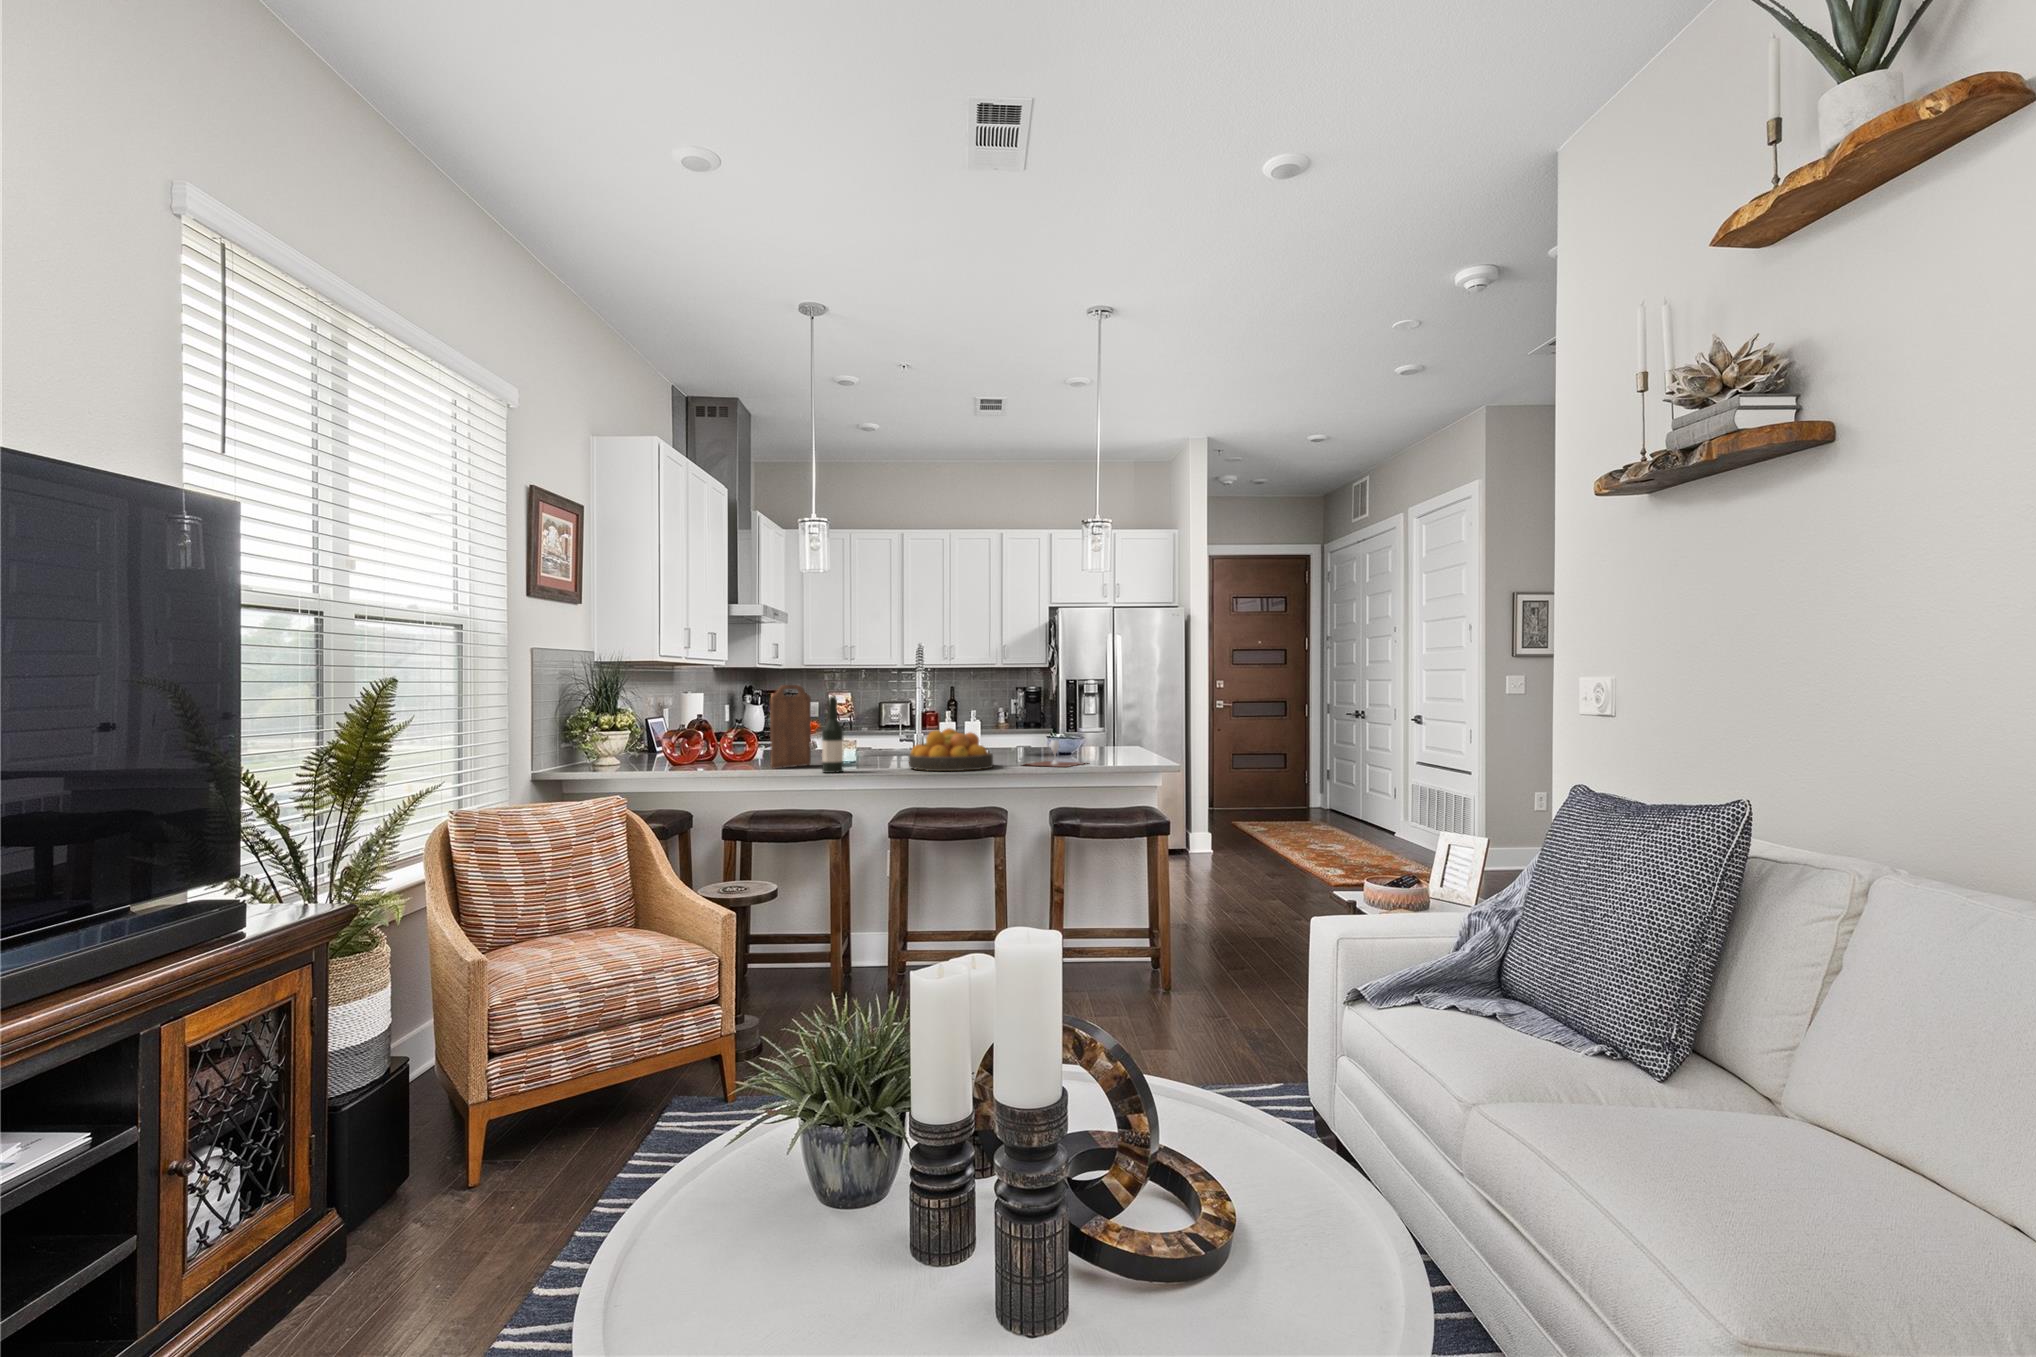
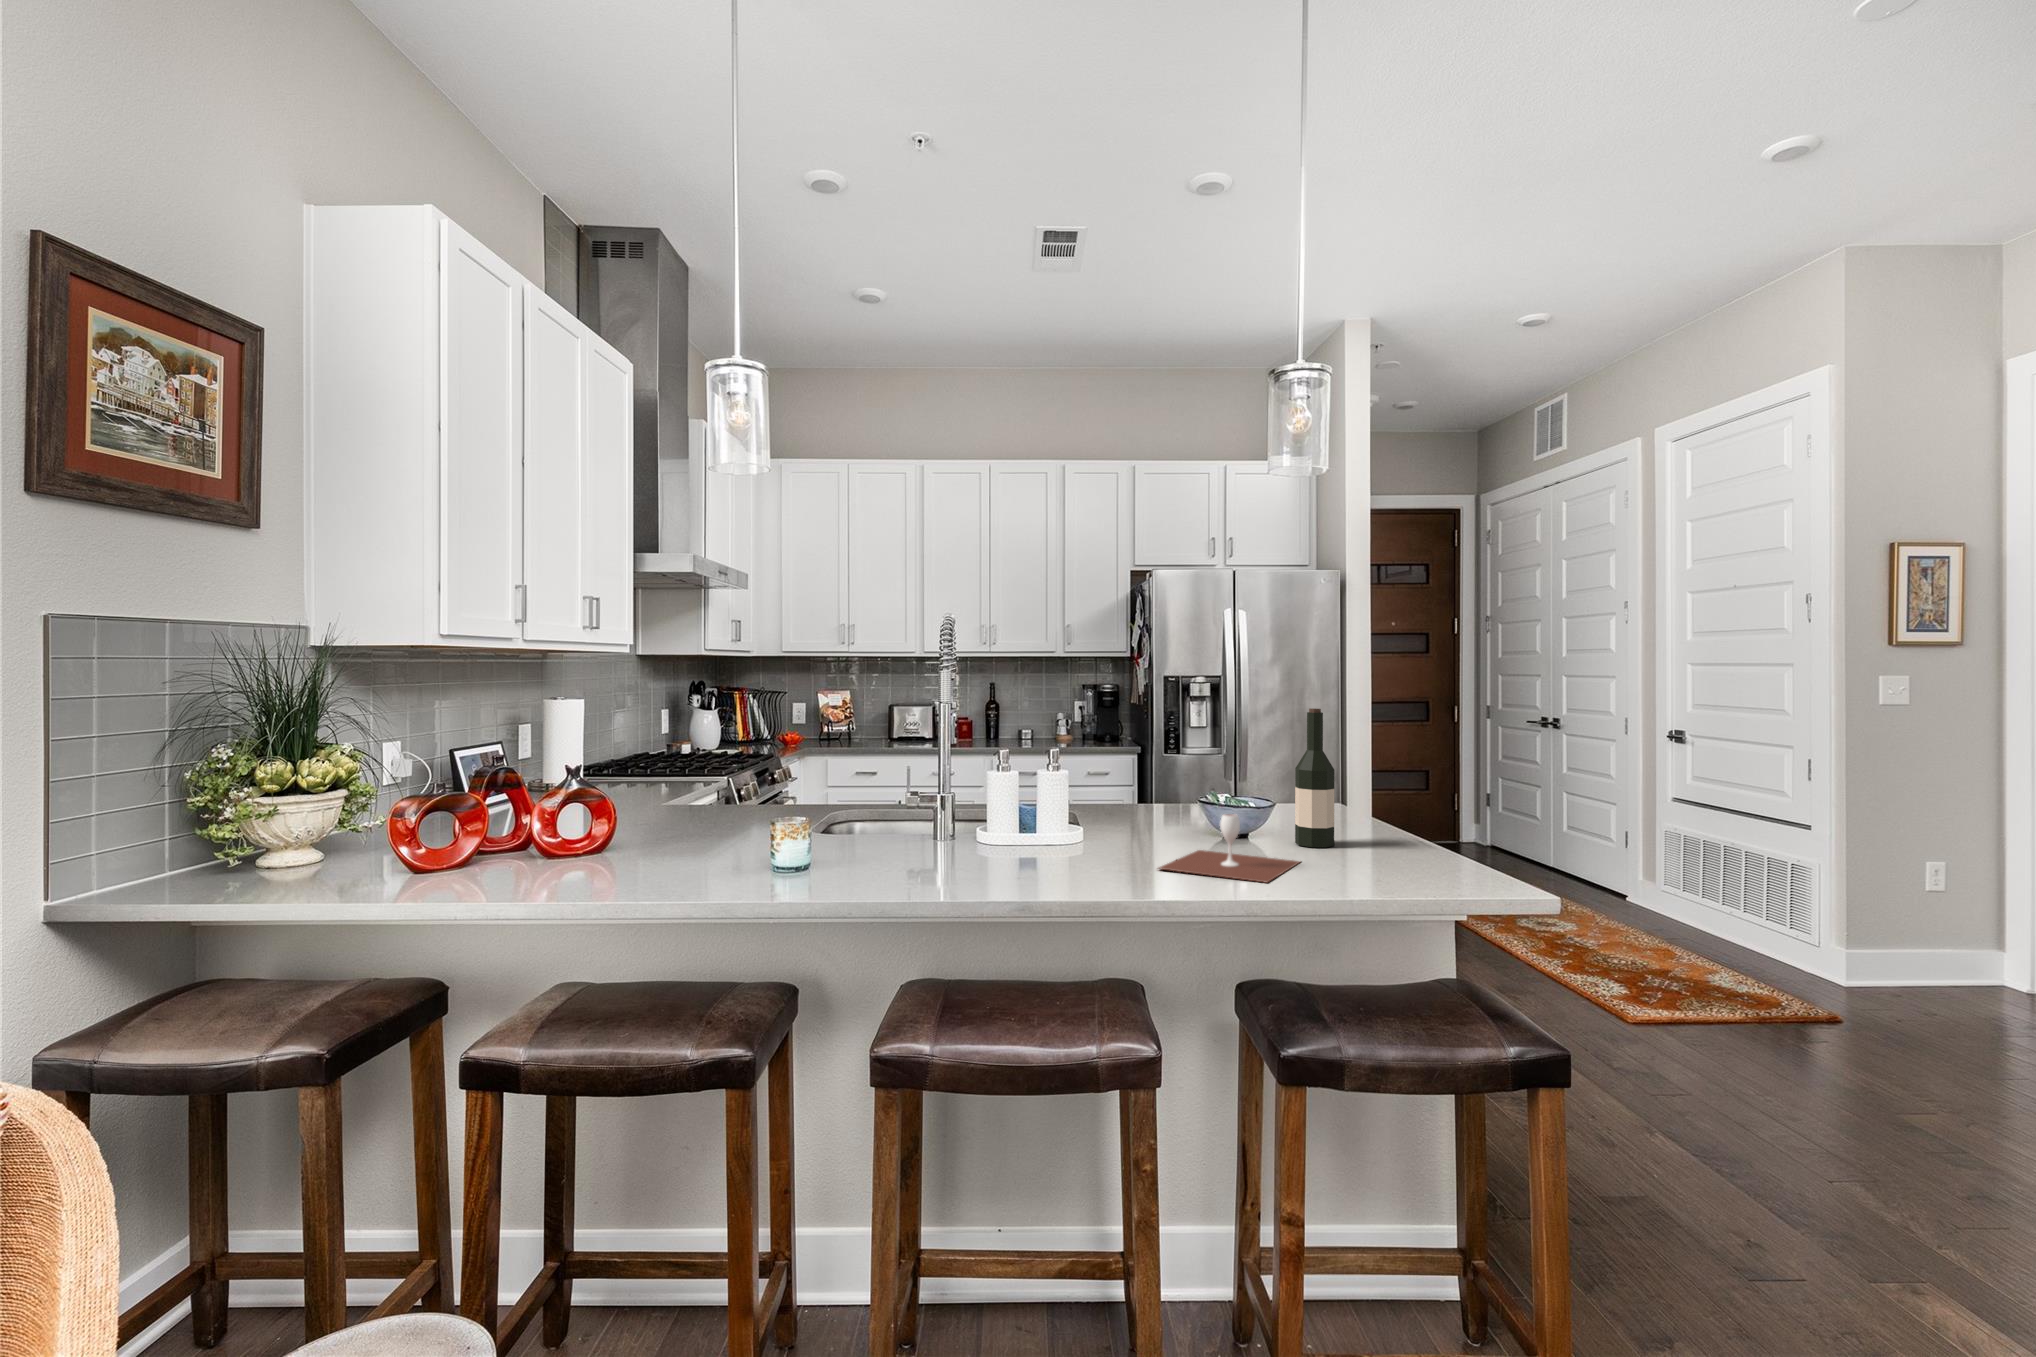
cutting board: present [770,685,811,768] -> none [635,694,727,868]
wine bottle: present [822,696,843,773] -> present [1295,708,1335,847]
fruit bowl: present [909,728,993,771] -> none [921,788,1104,898]

